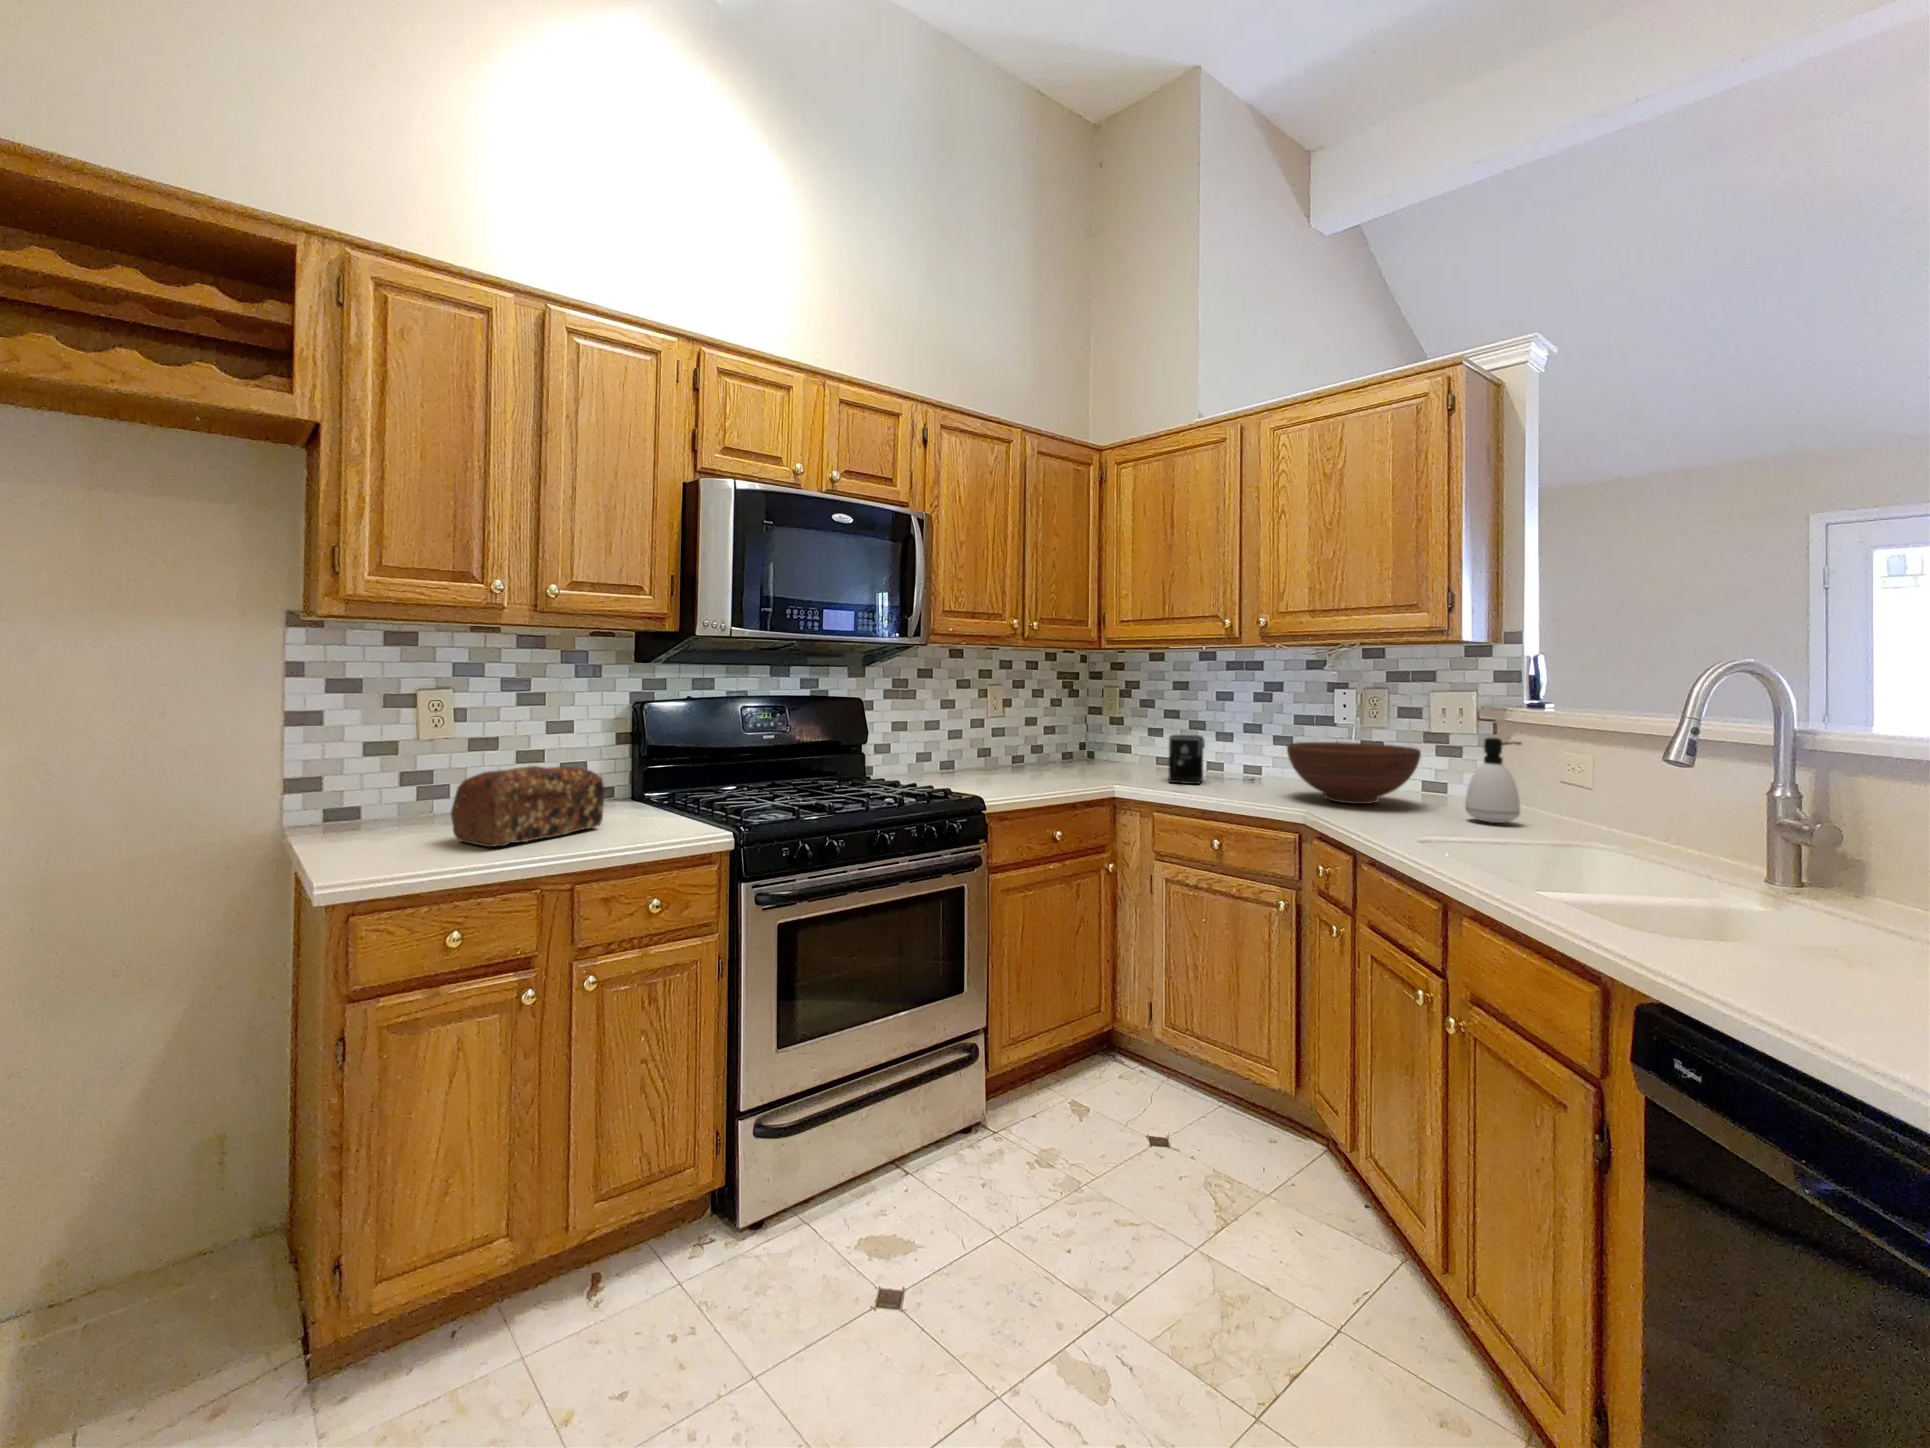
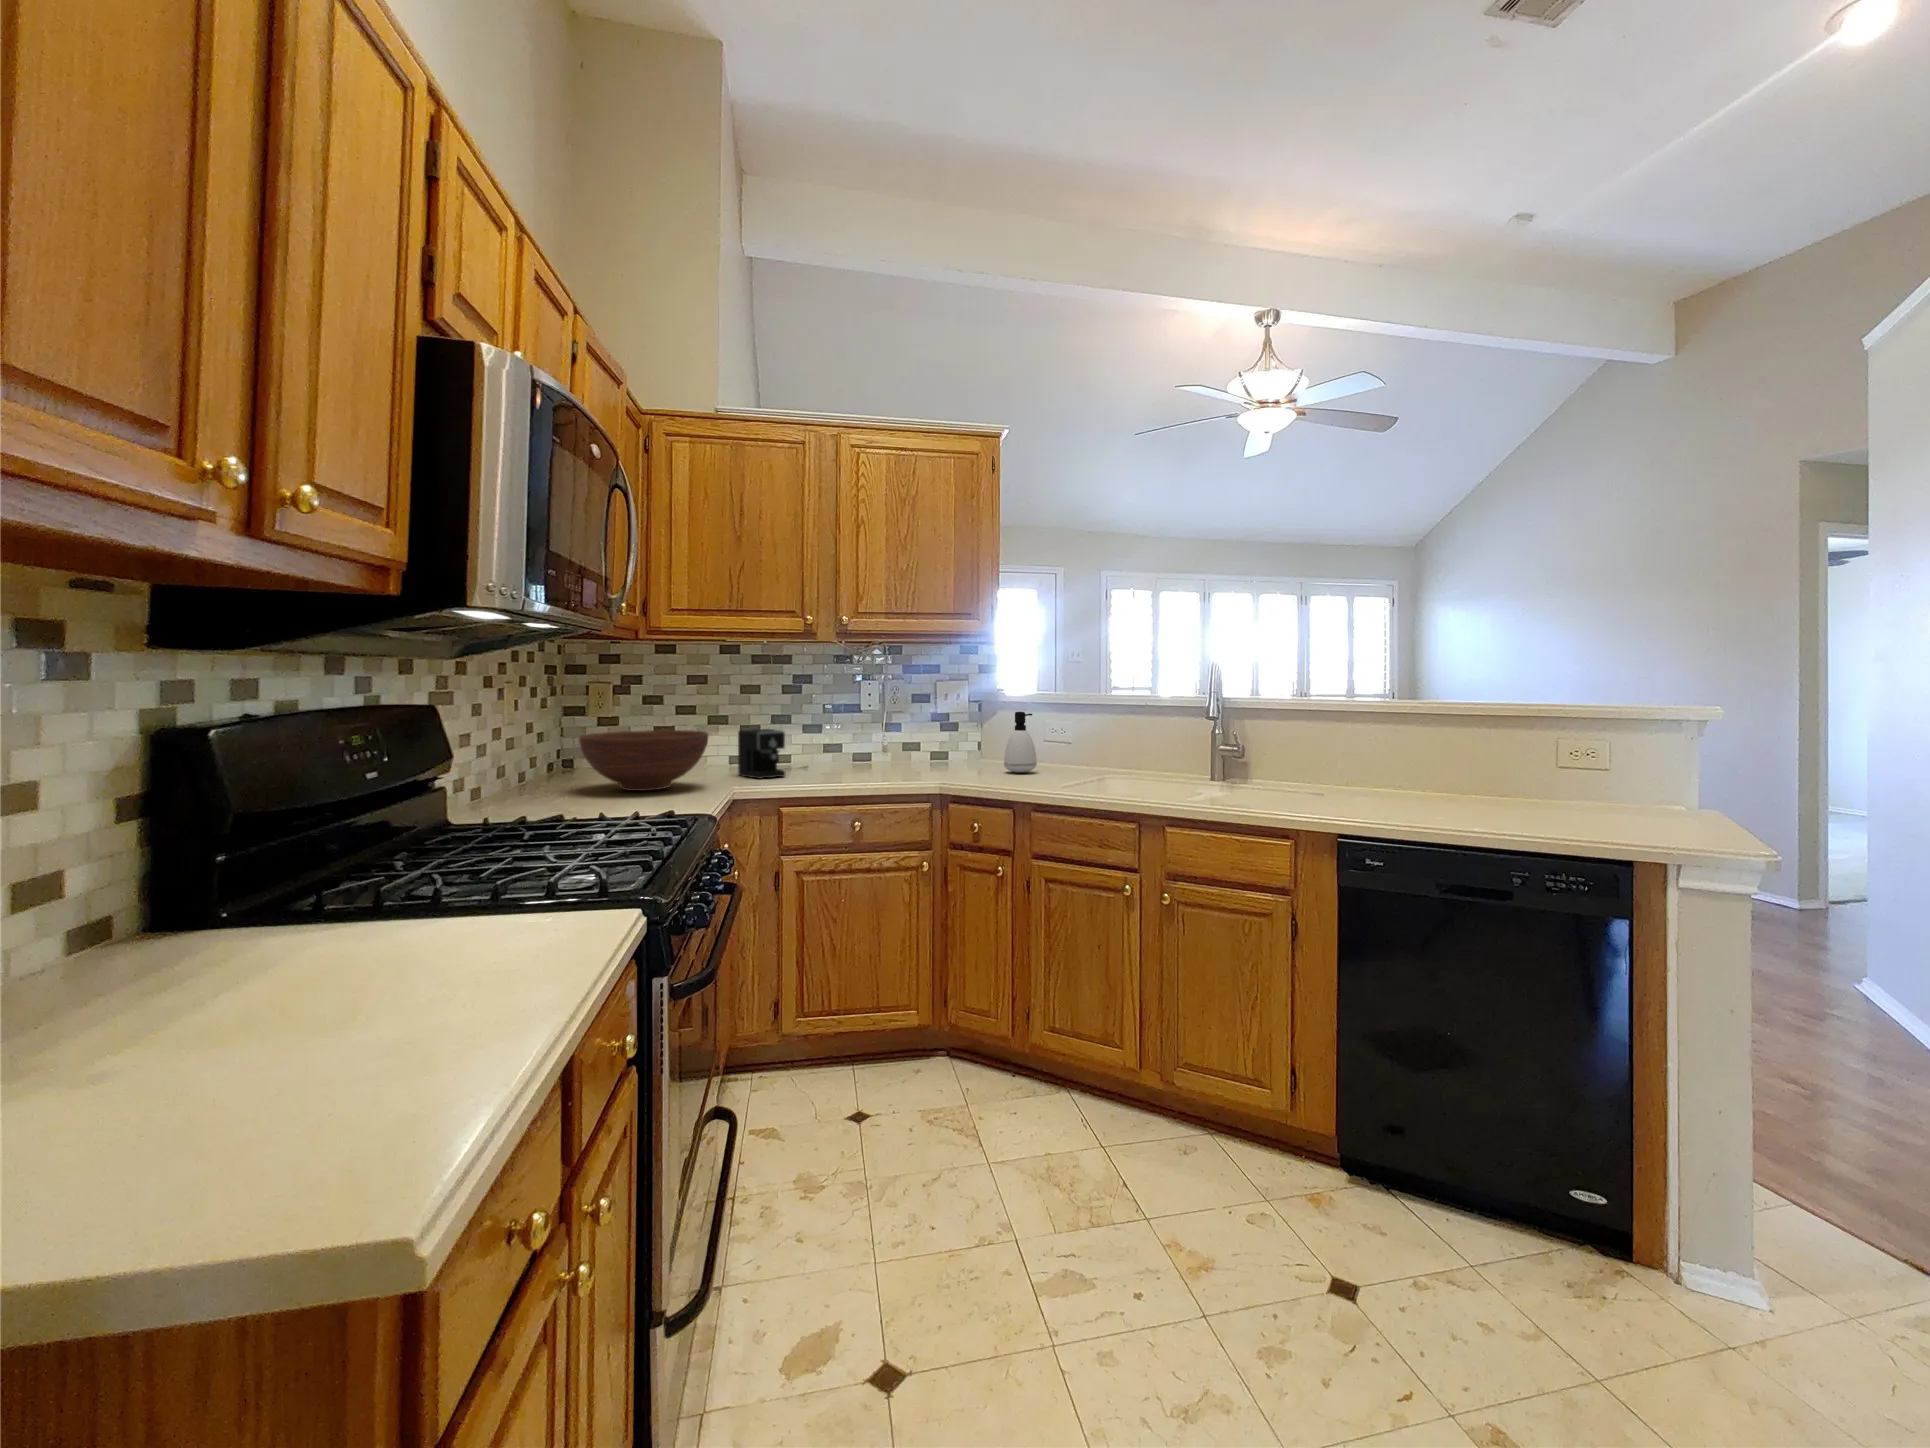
fruit bowl: present [1287,742,1421,804] -> present [579,730,709,791]
bread loaf: present [451,766,605,847] -> none [184,860,408,1074]

